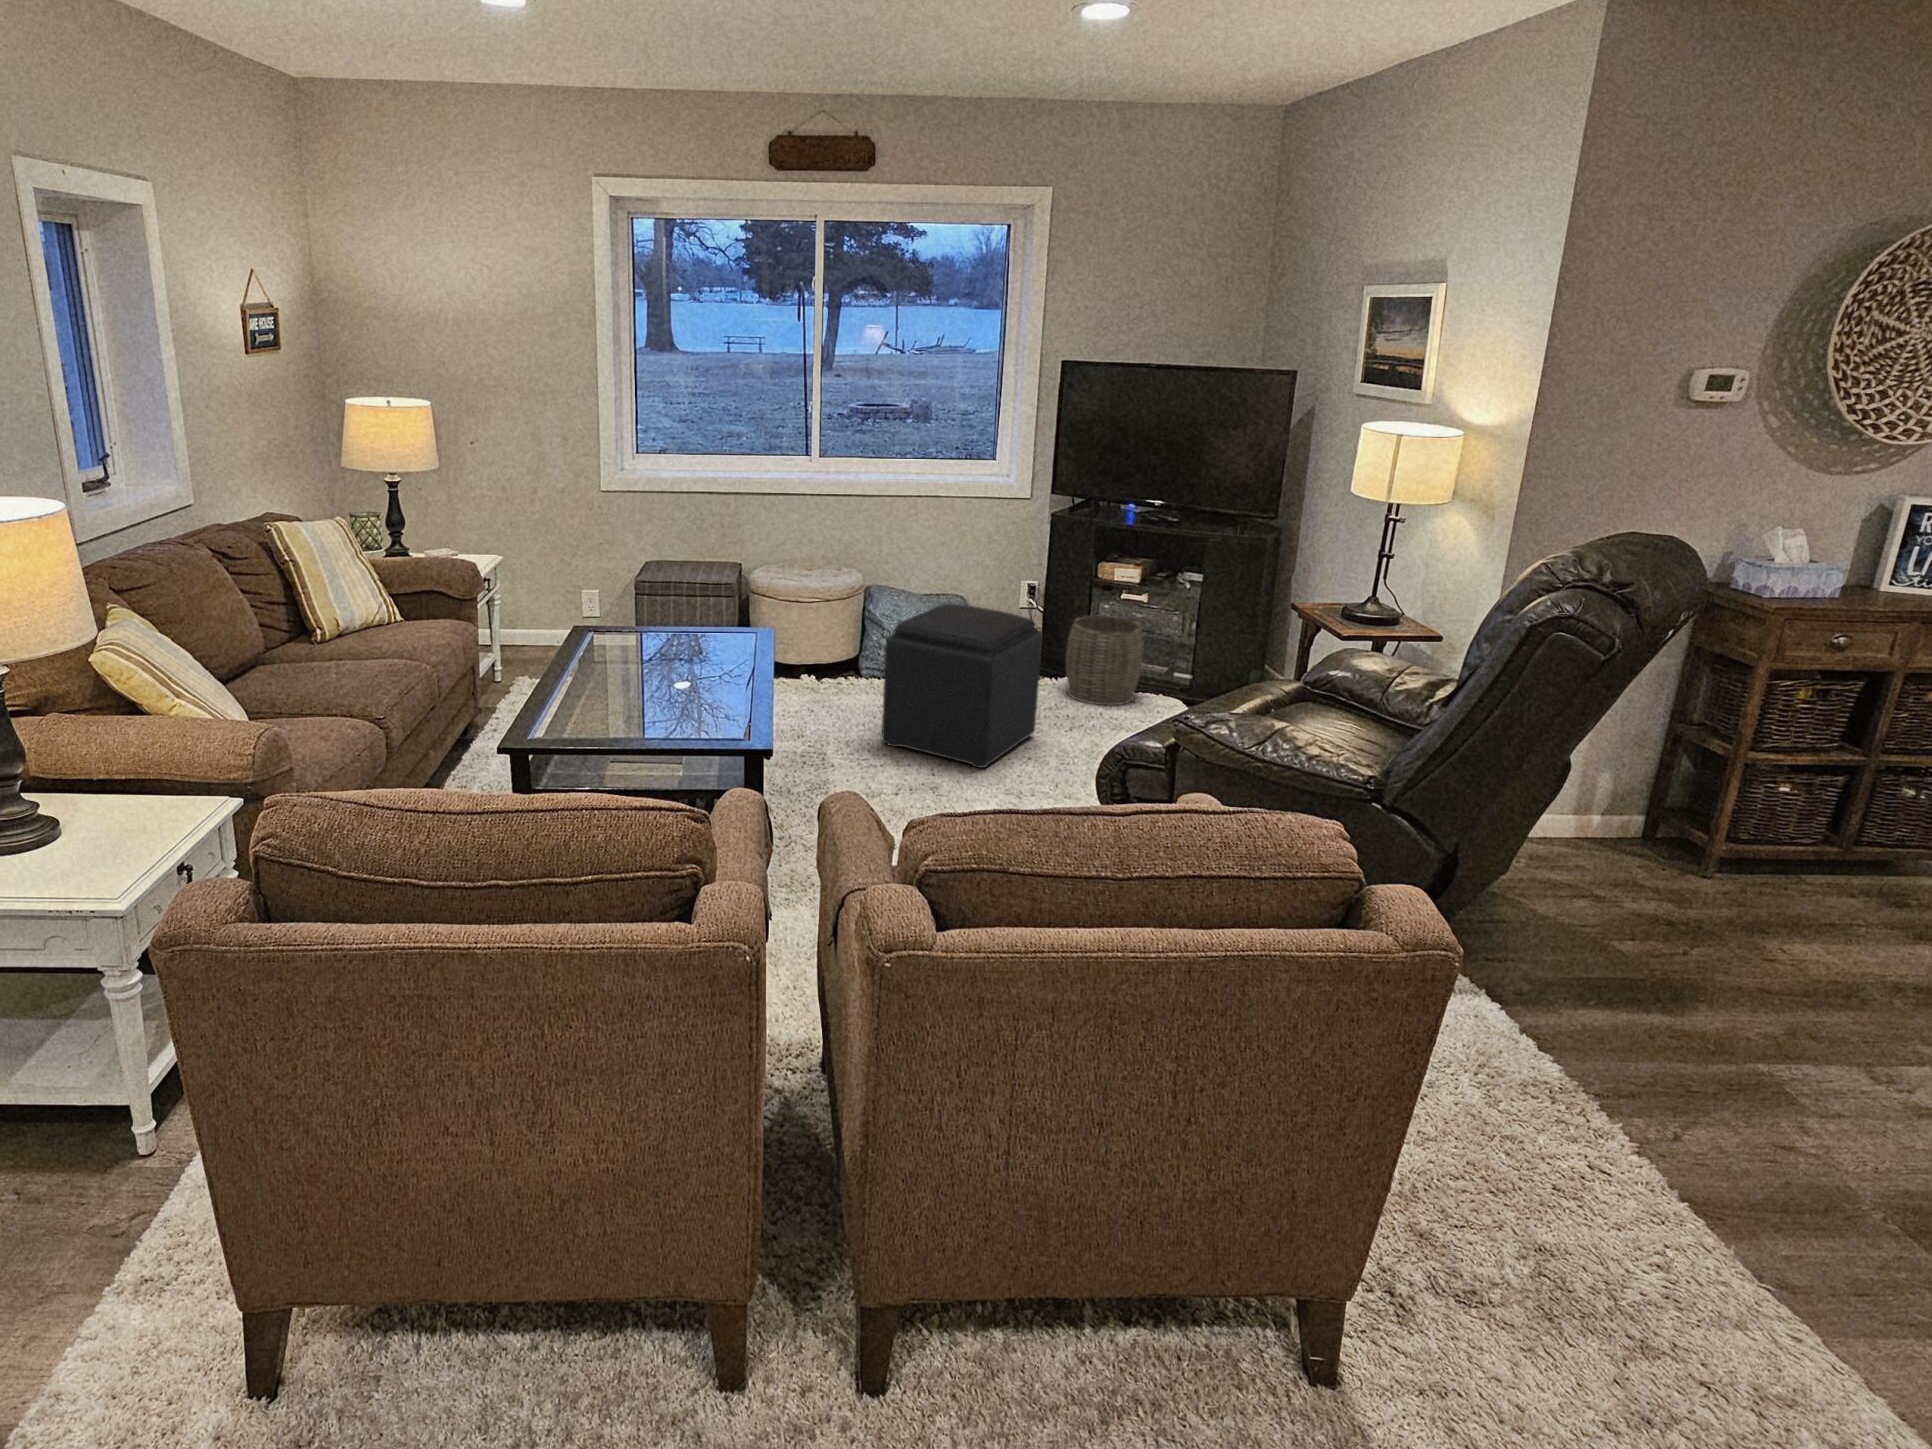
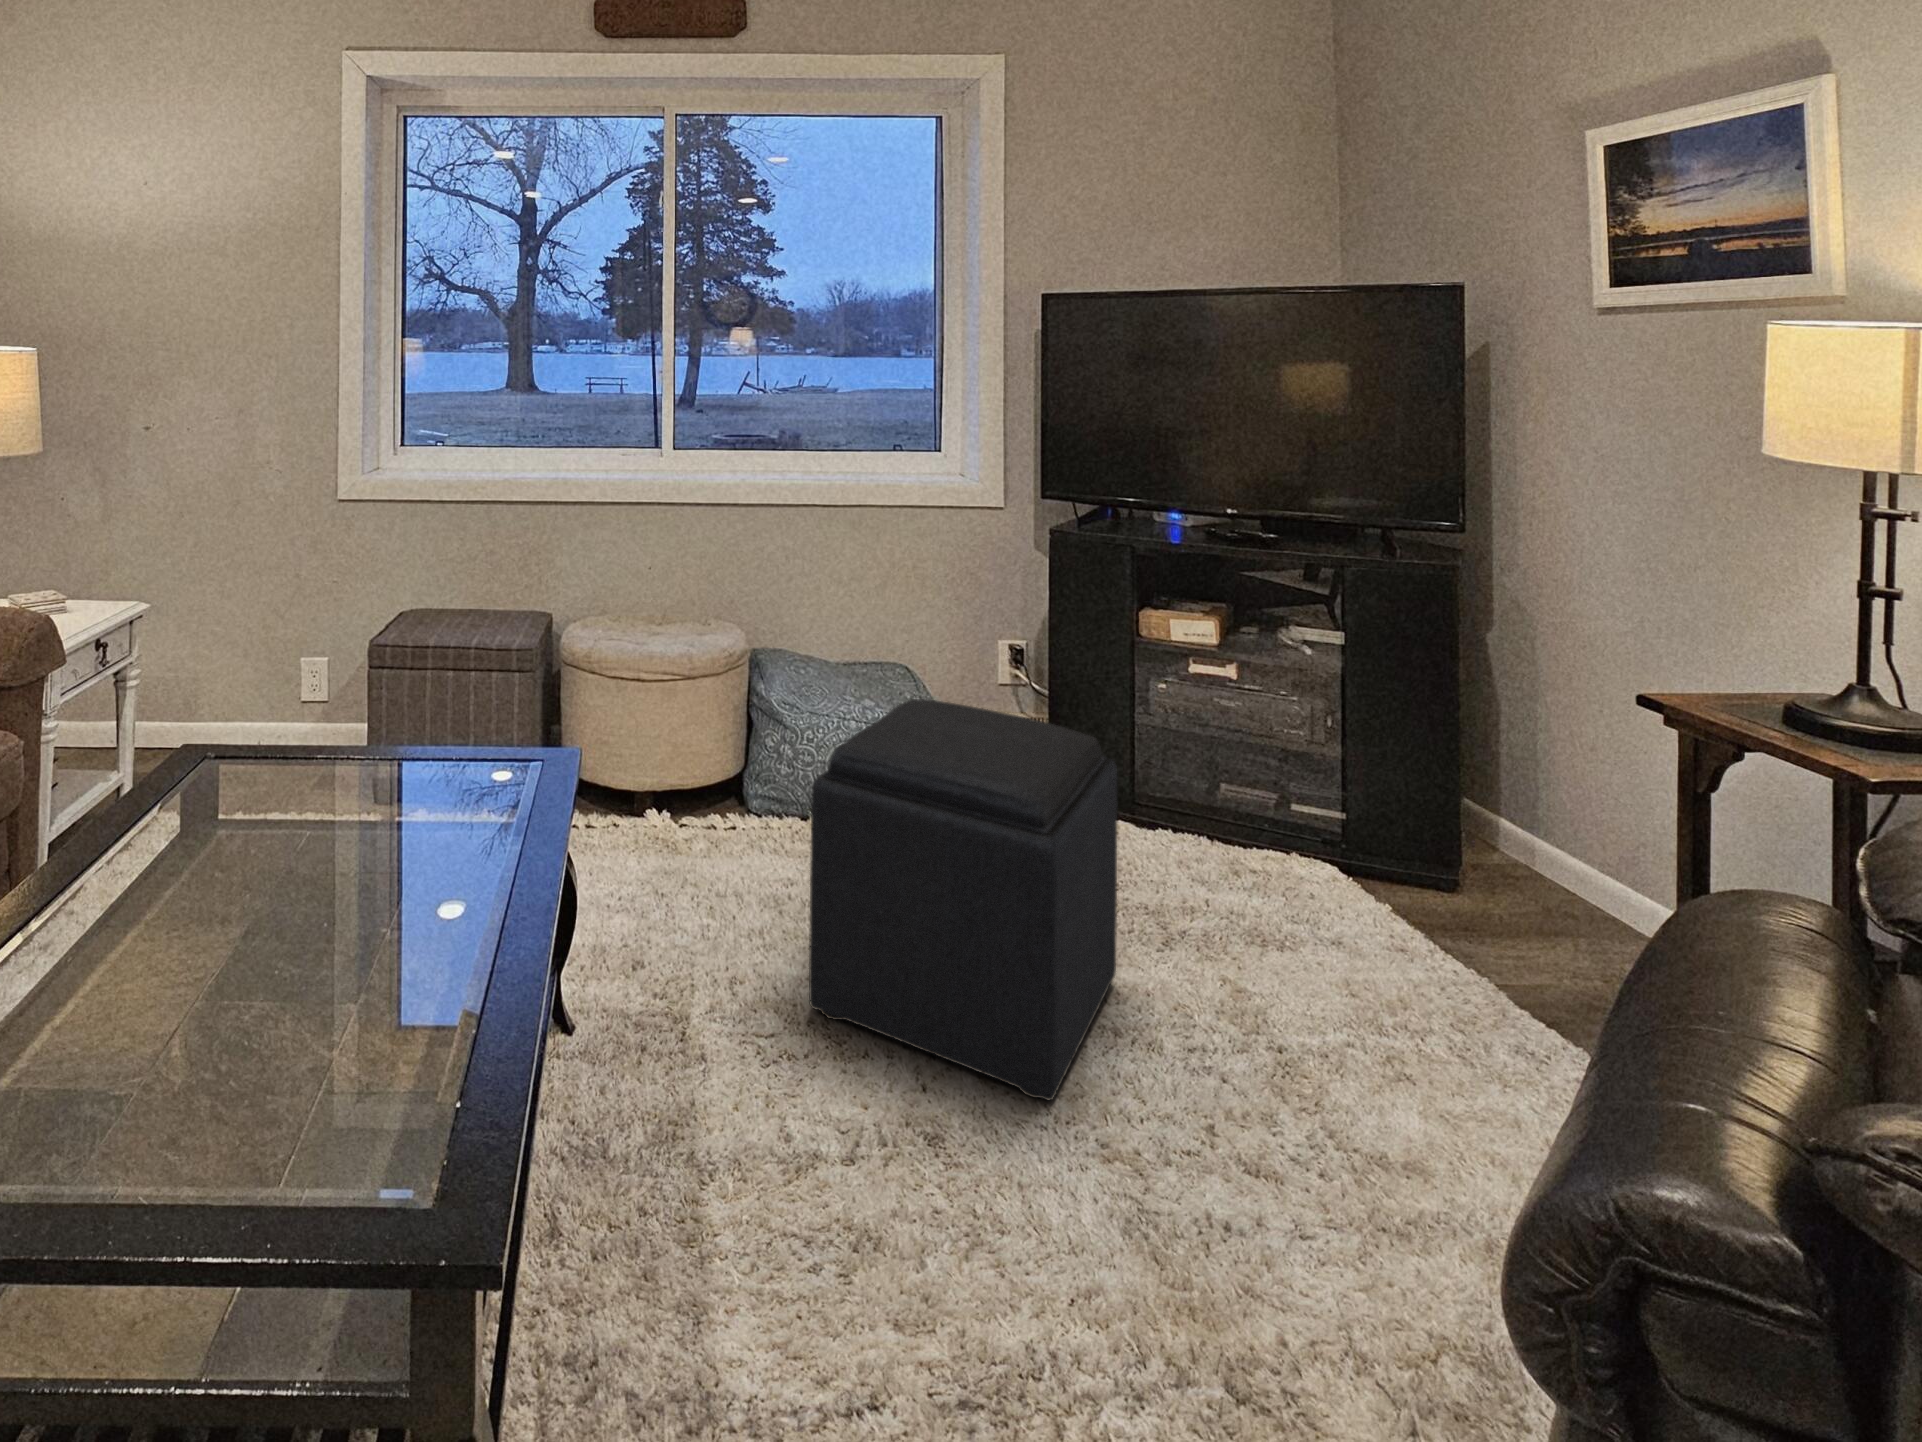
woven basket: present [1066,616,1144,705] -> none [1114,708,1261,888]

